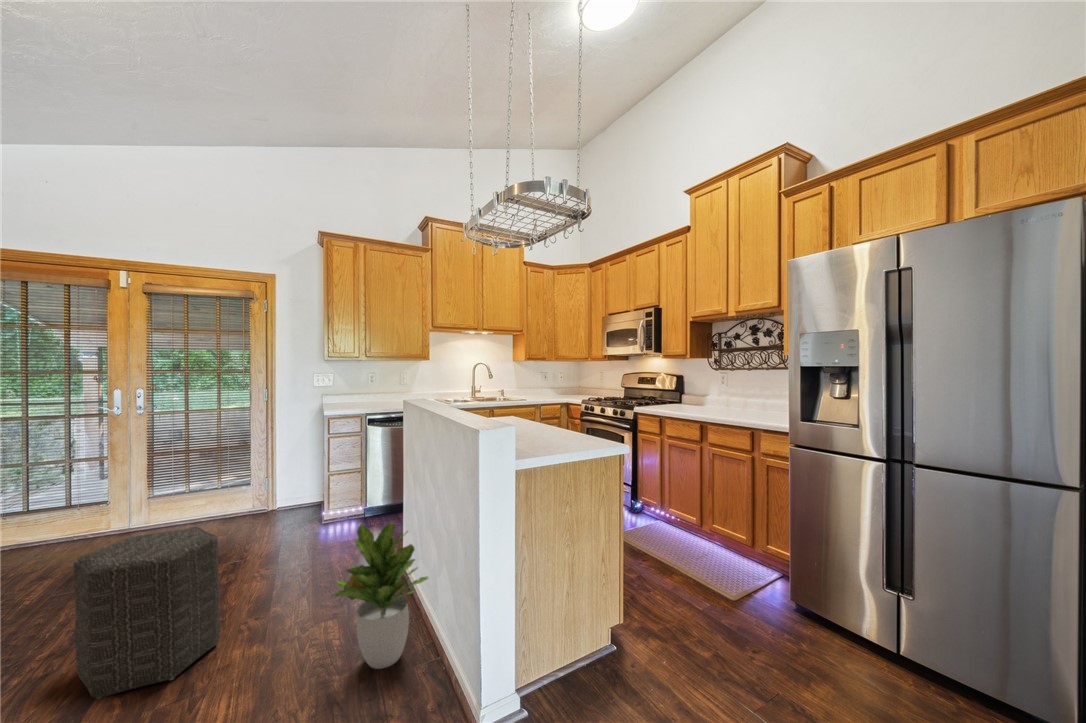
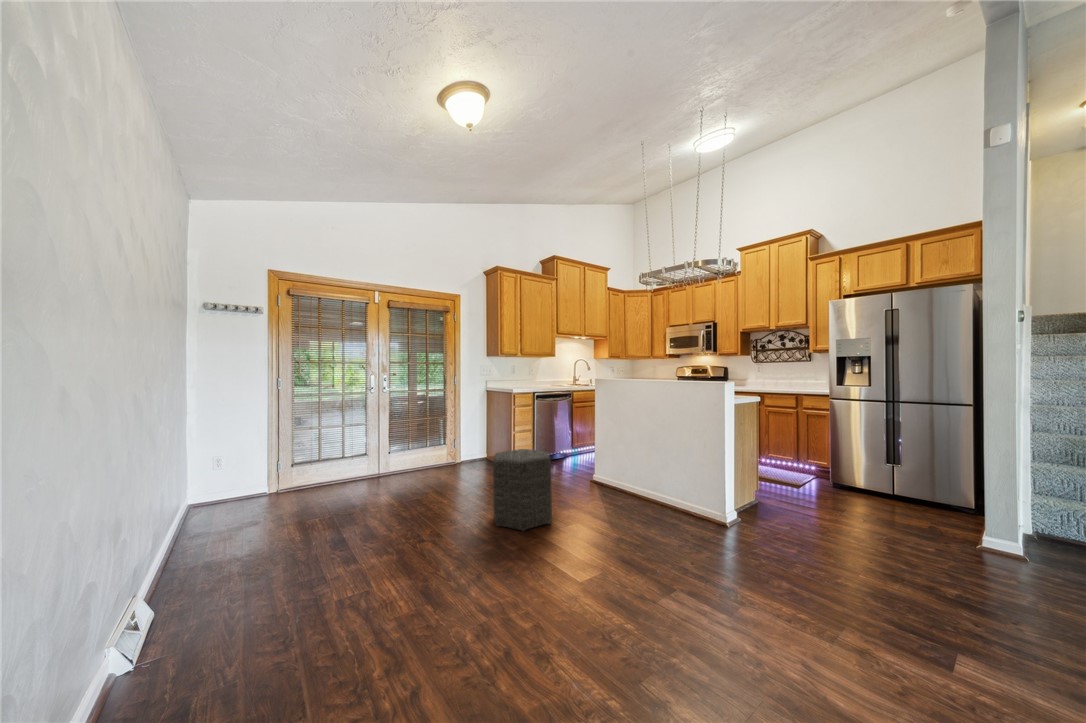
potted plant: present [334,522,428,669] -> none [623,437,673,515]

